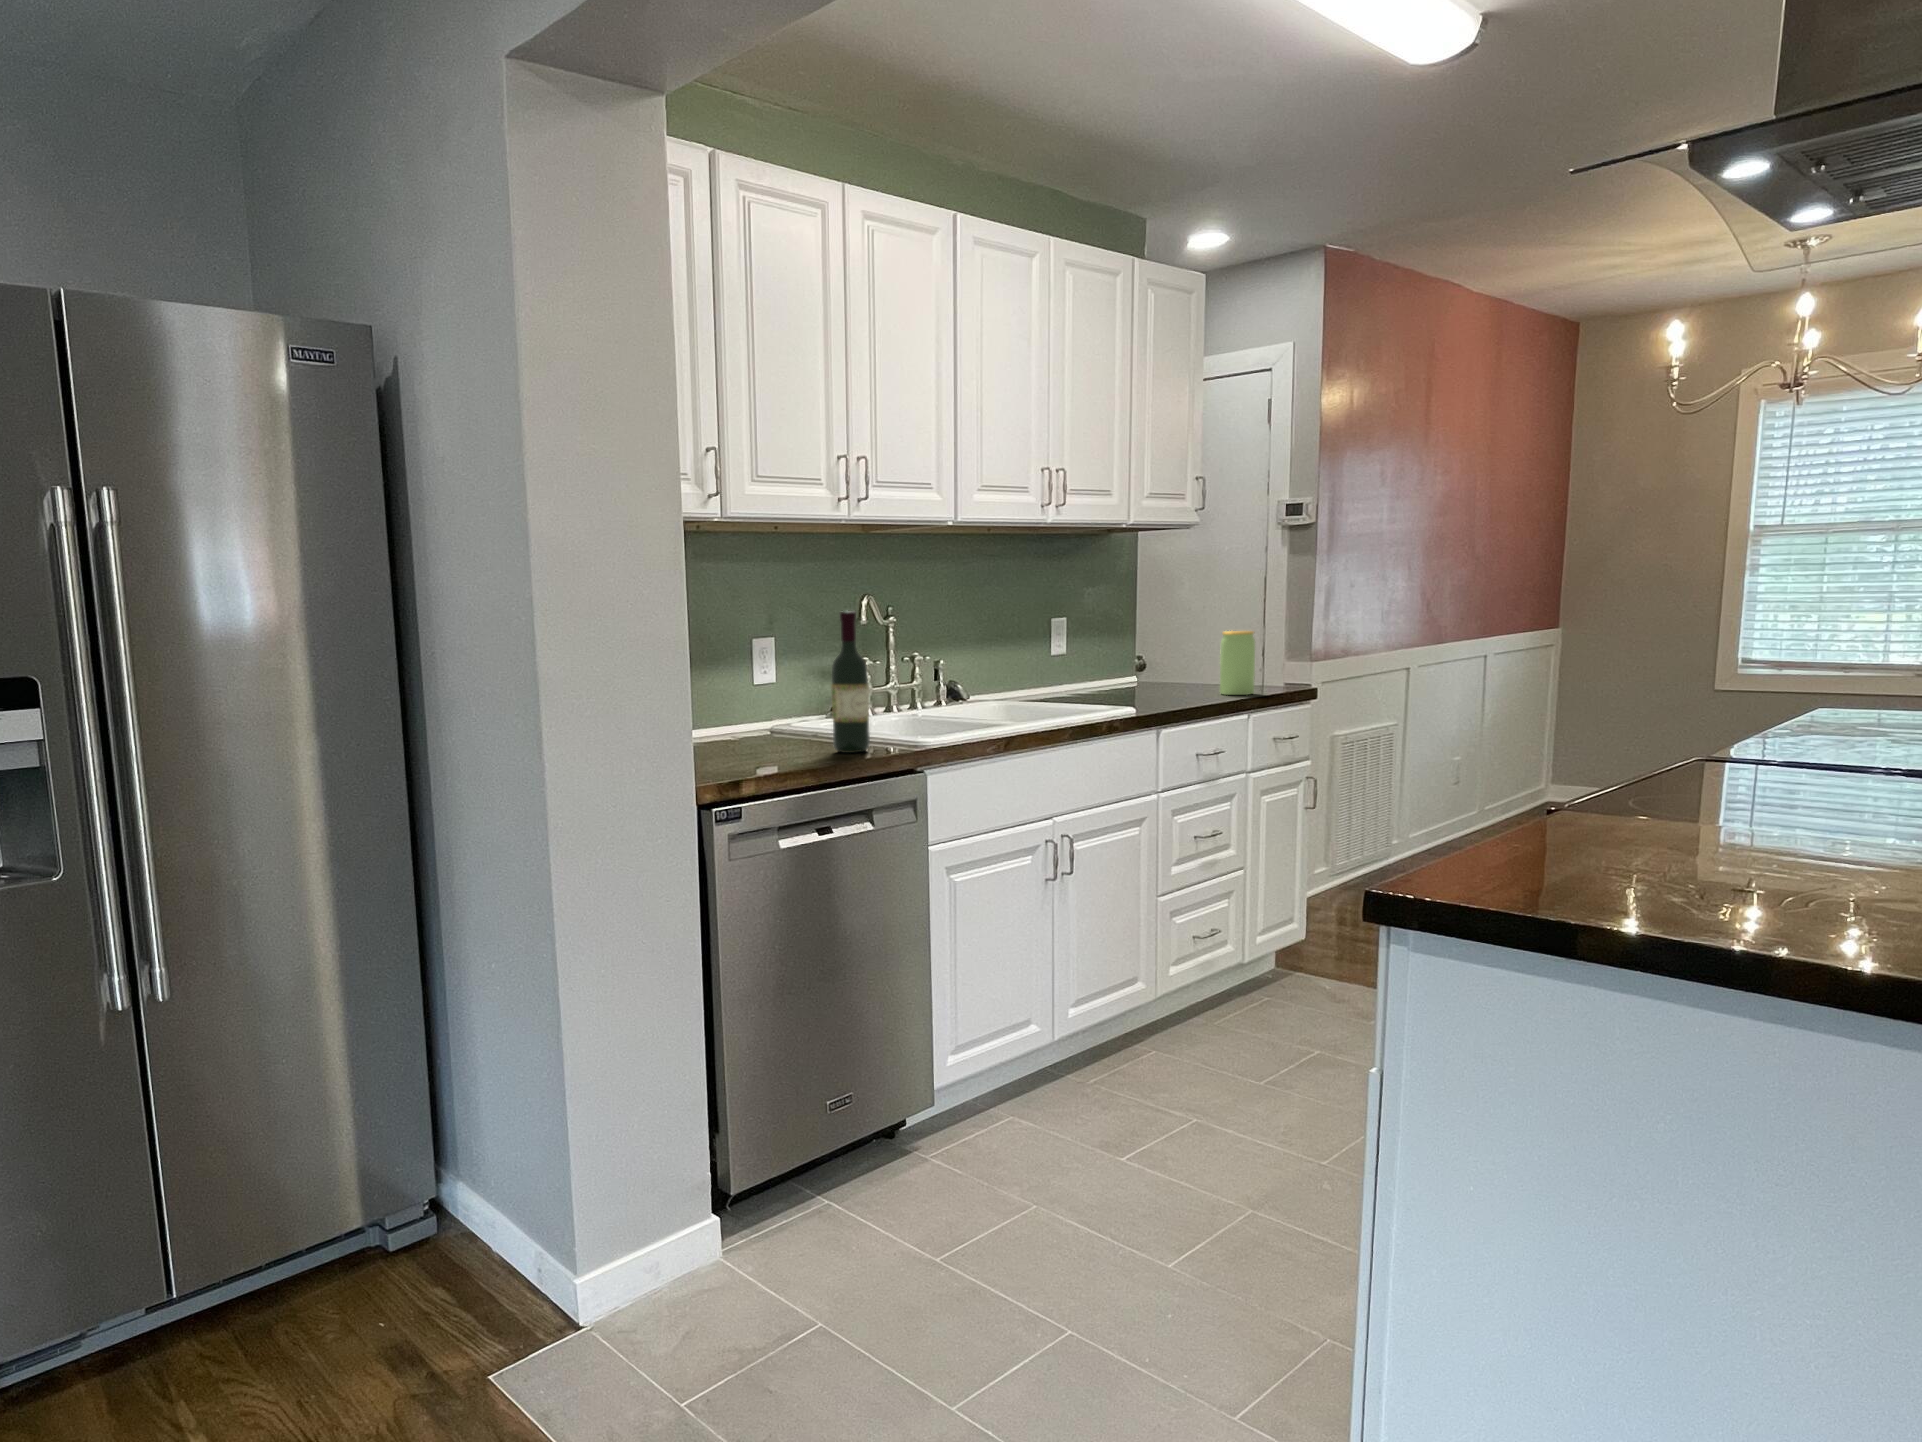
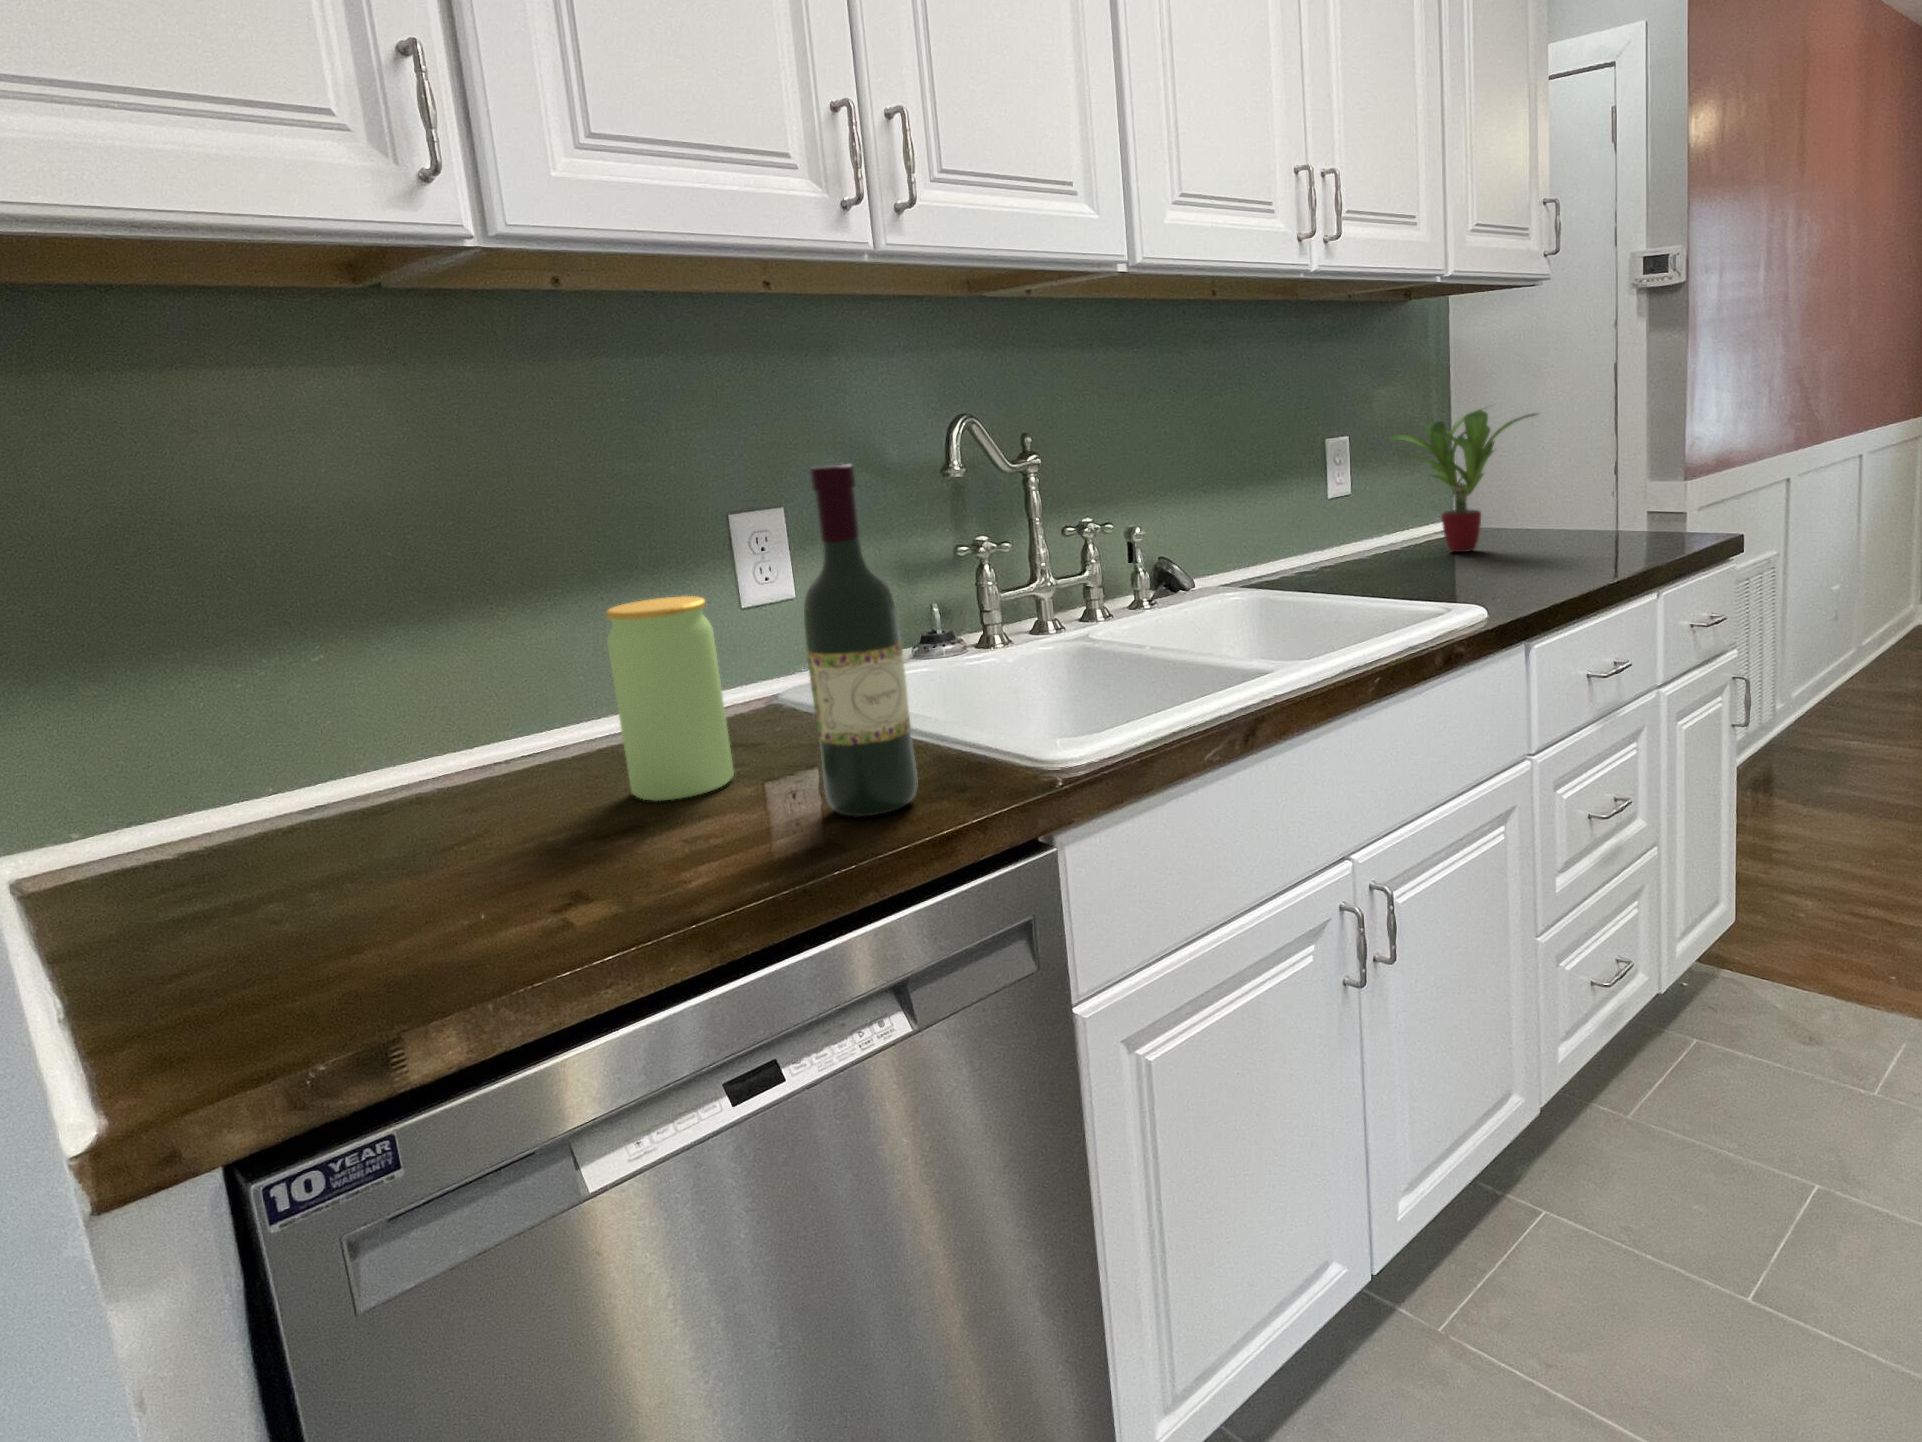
potted plant: none [1087,601,1187,691] -> present [1386,409,1536,552]
jar: present [1220,631,1255,695] -> present [606,596,734,801]

